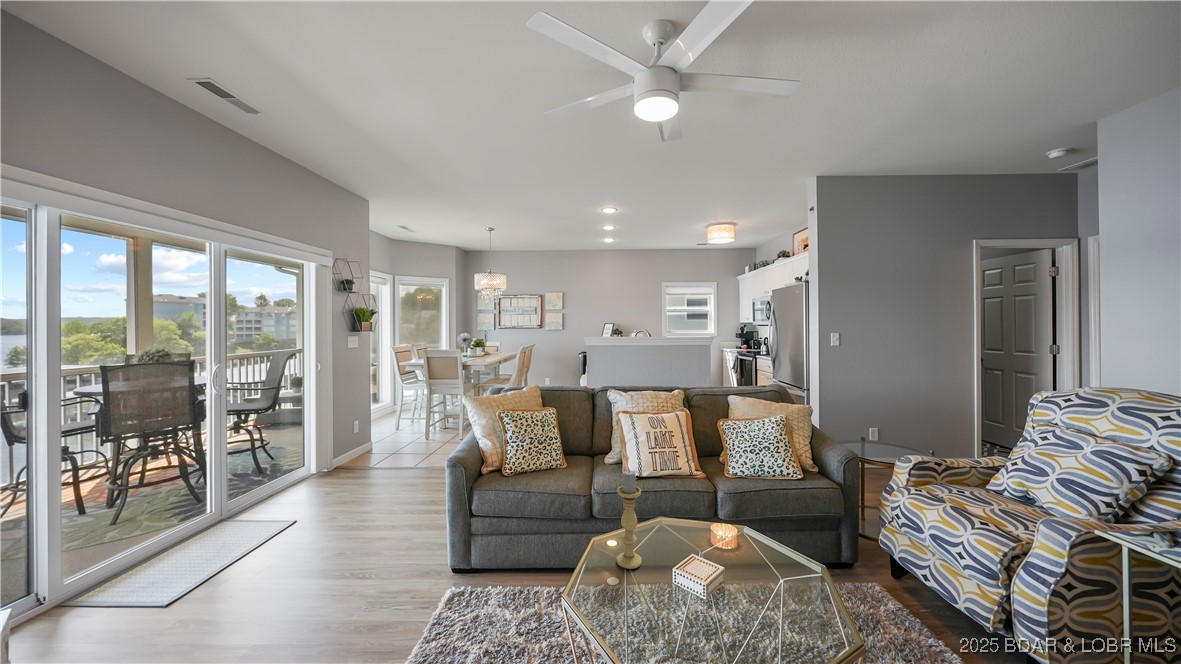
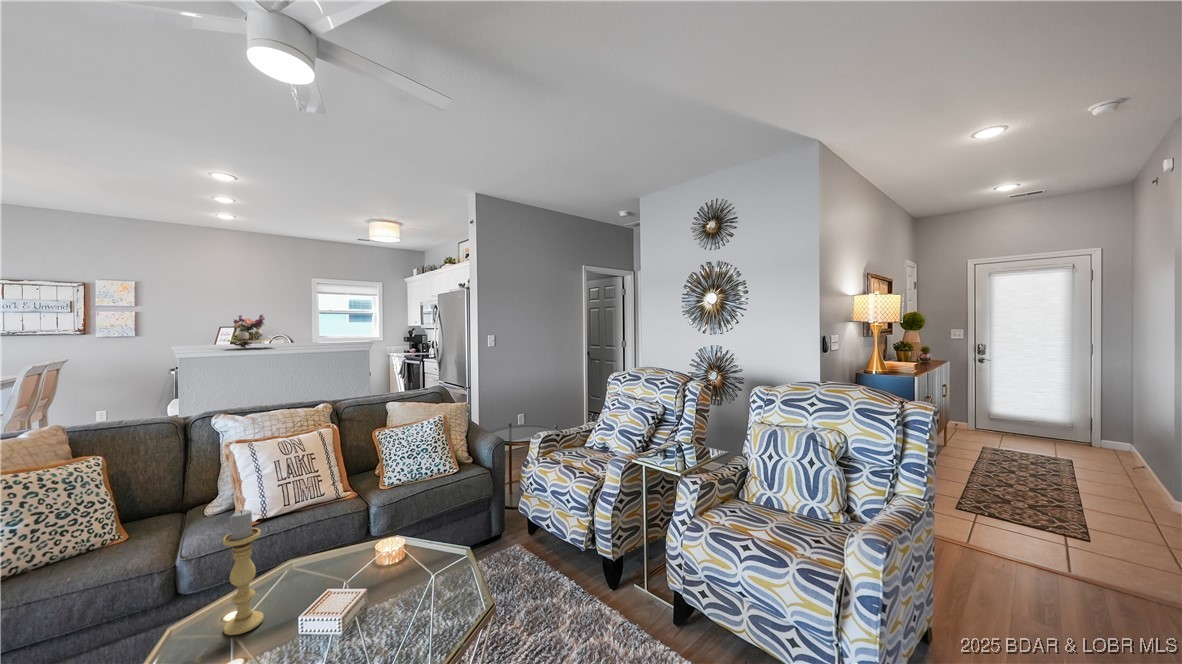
flower arrangement: none [612,313,644,340] -> present [228,314,279,348]

